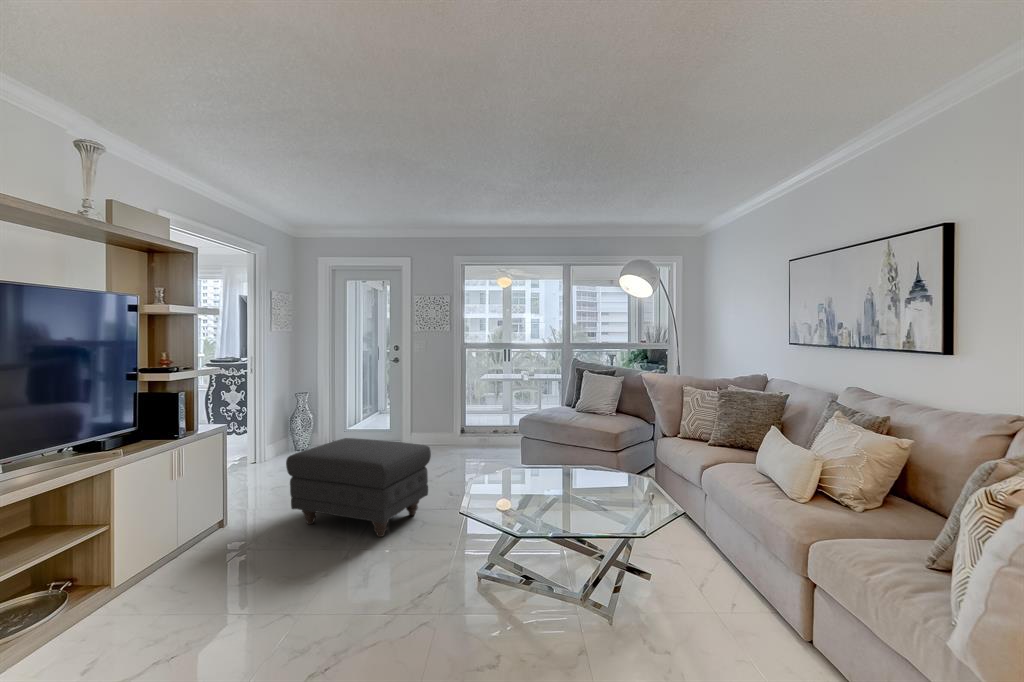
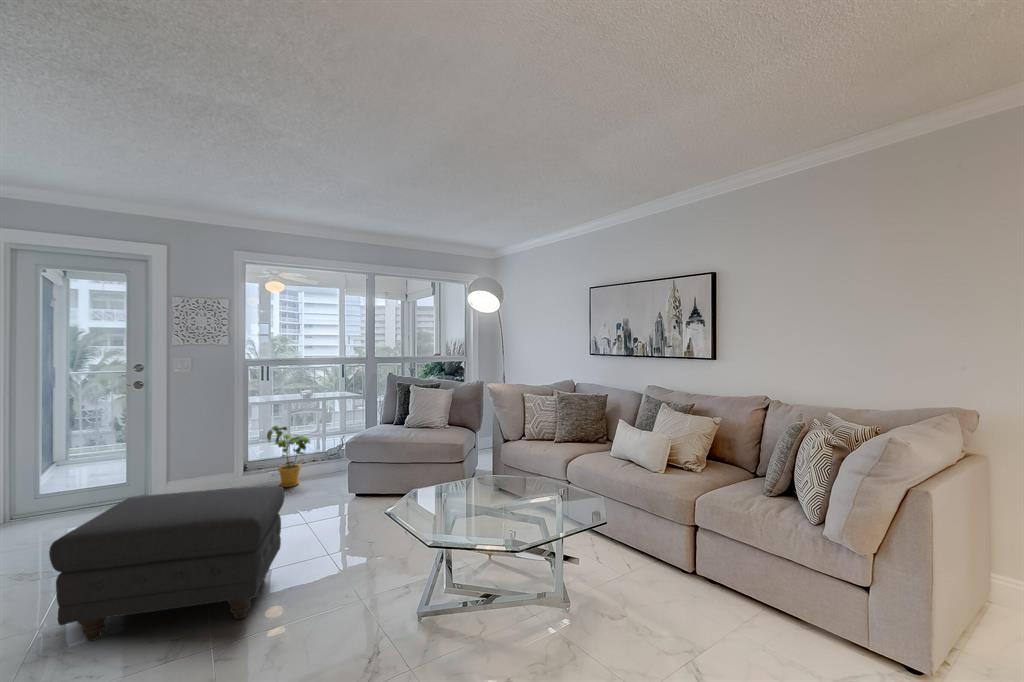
house plant: none [475,400,507,452] -> present [267,426,310,487]

